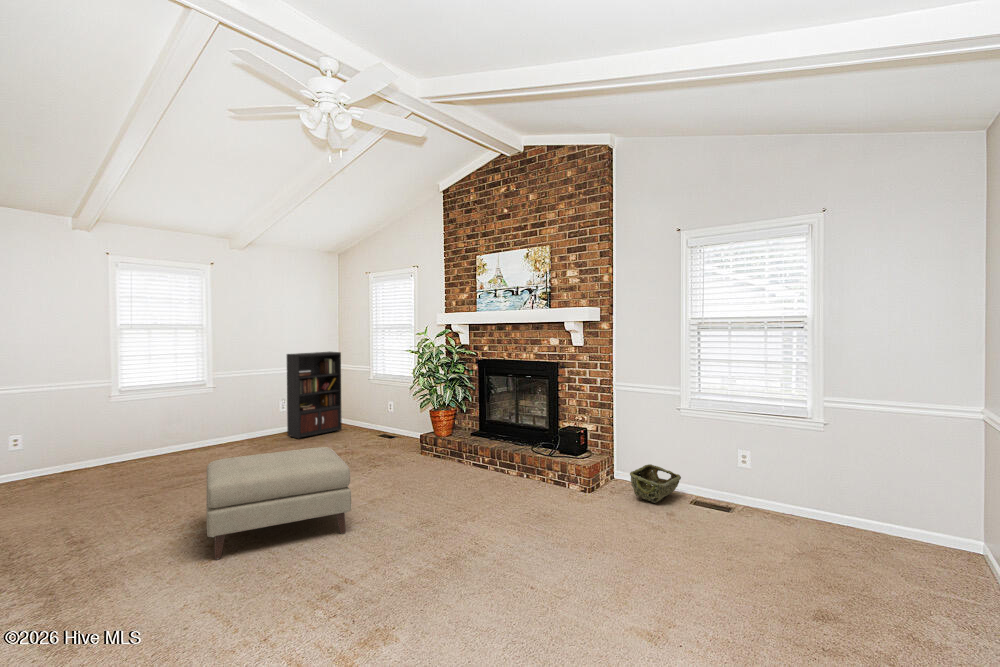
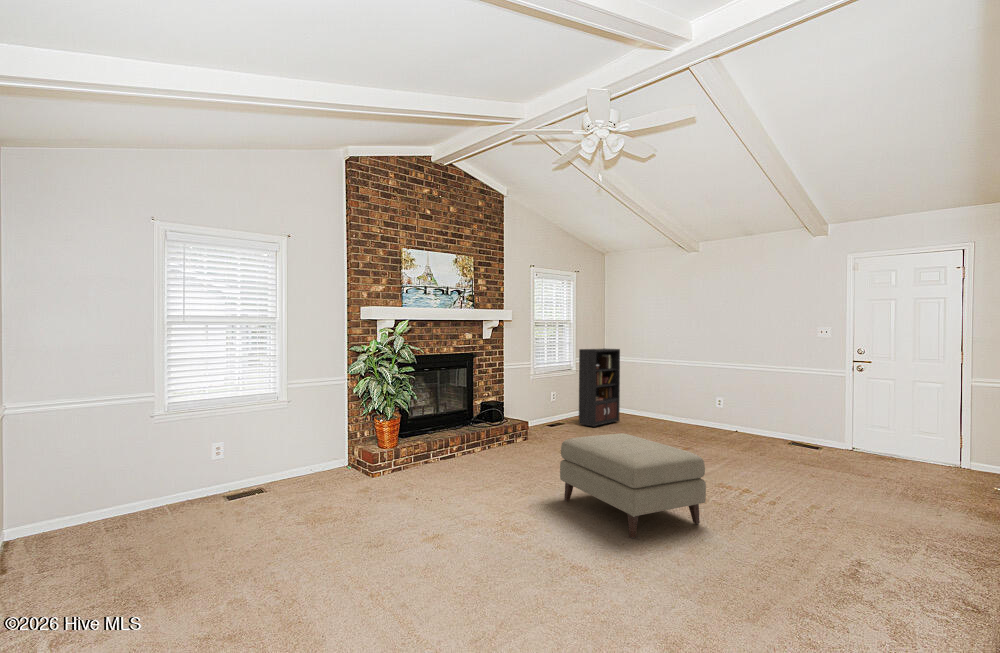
bookcase: present [287,352,342,438] -> present [579,348,620,427]
woven basket: present [630,464,681,503] -> none [522,414,559,432]

